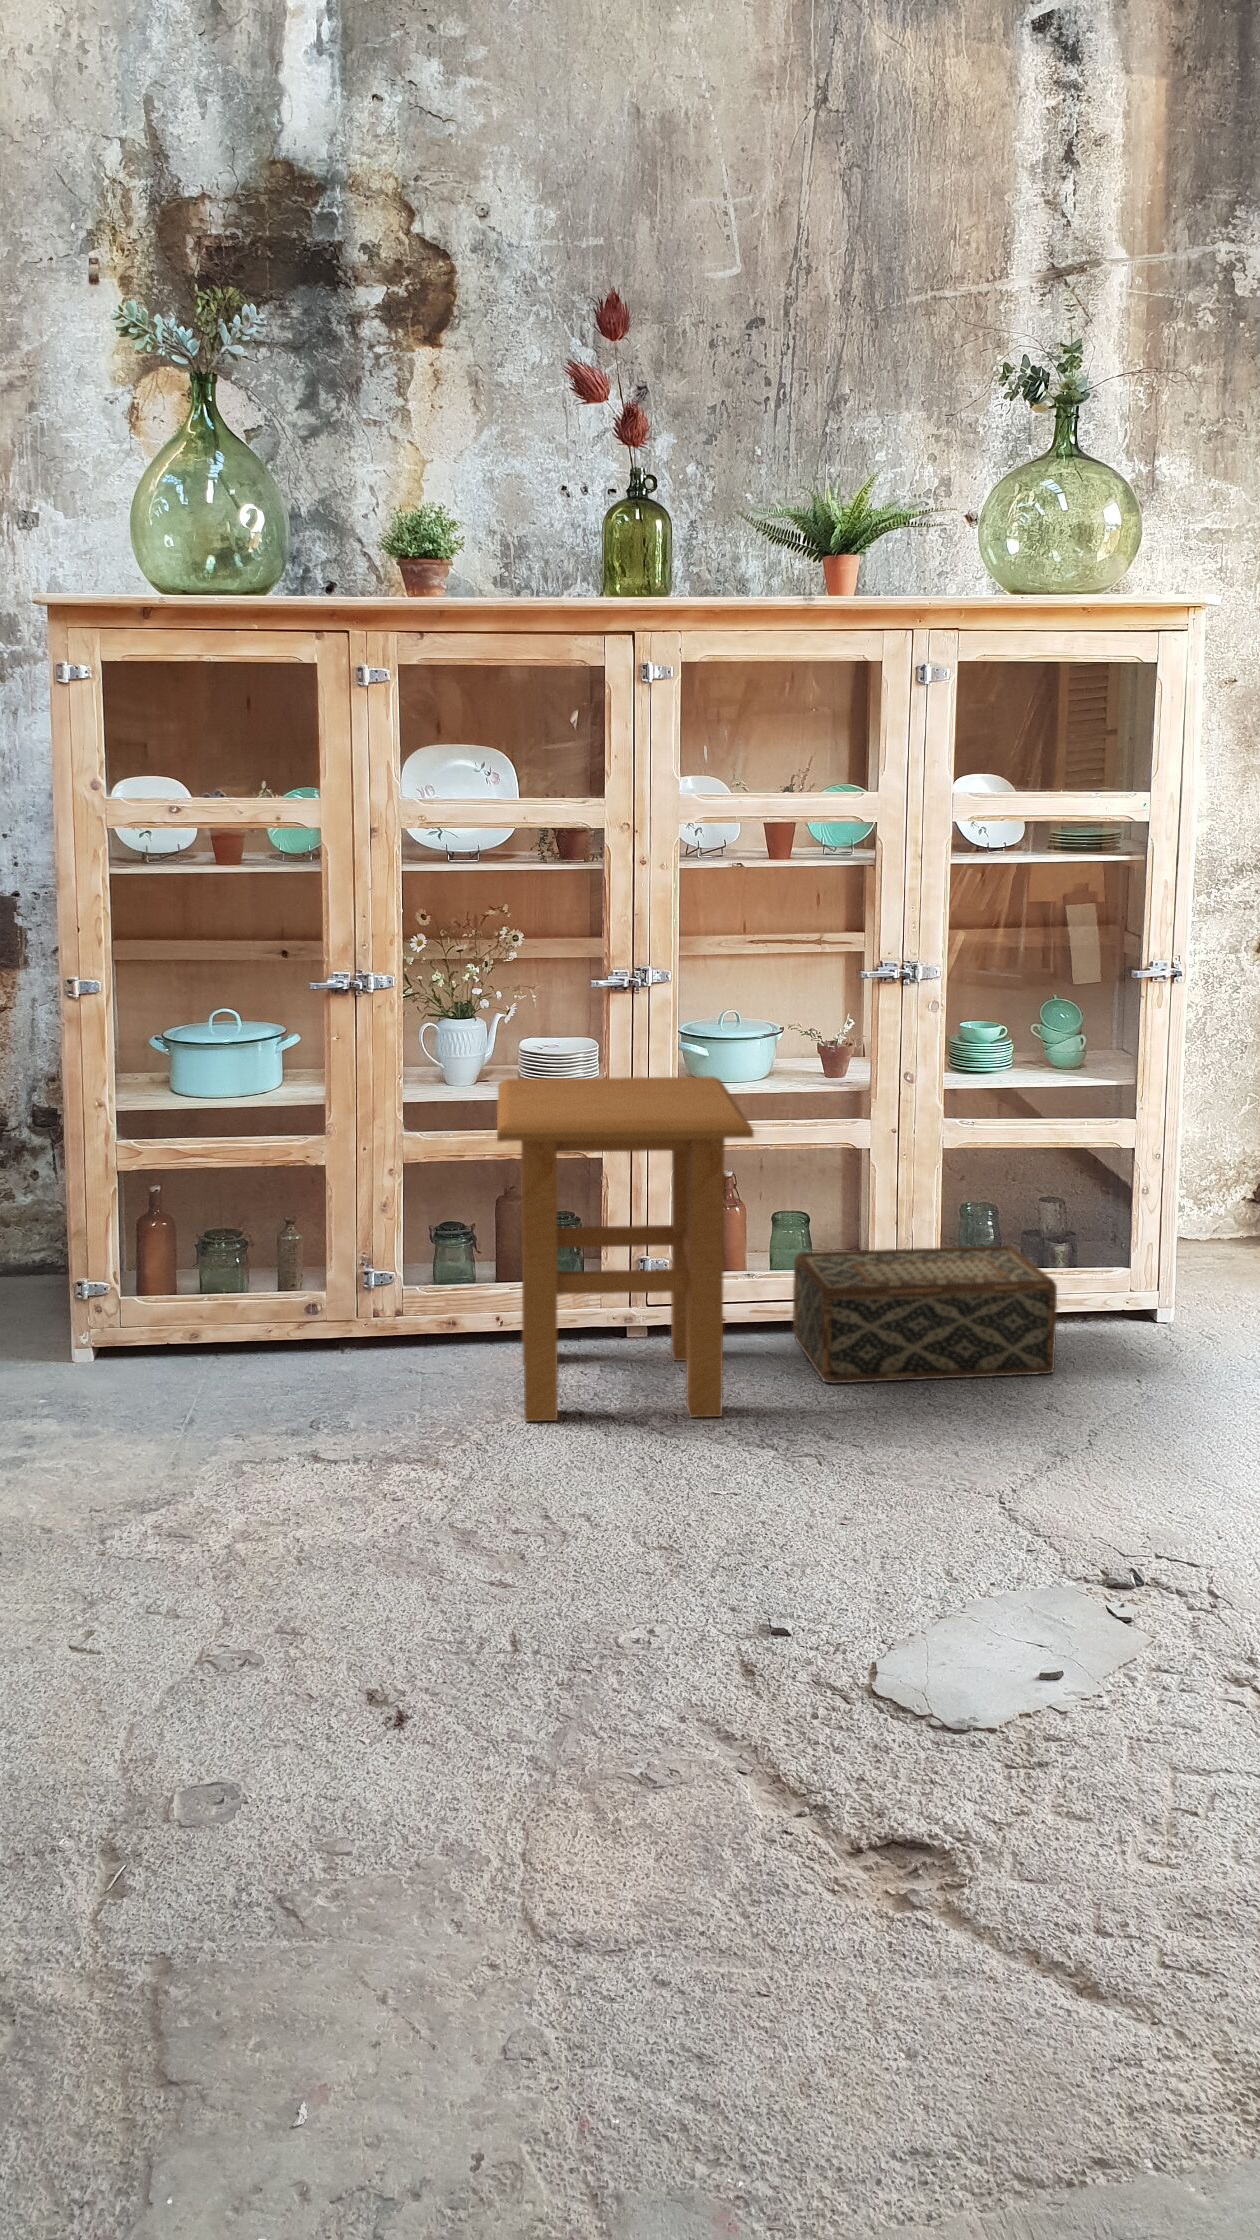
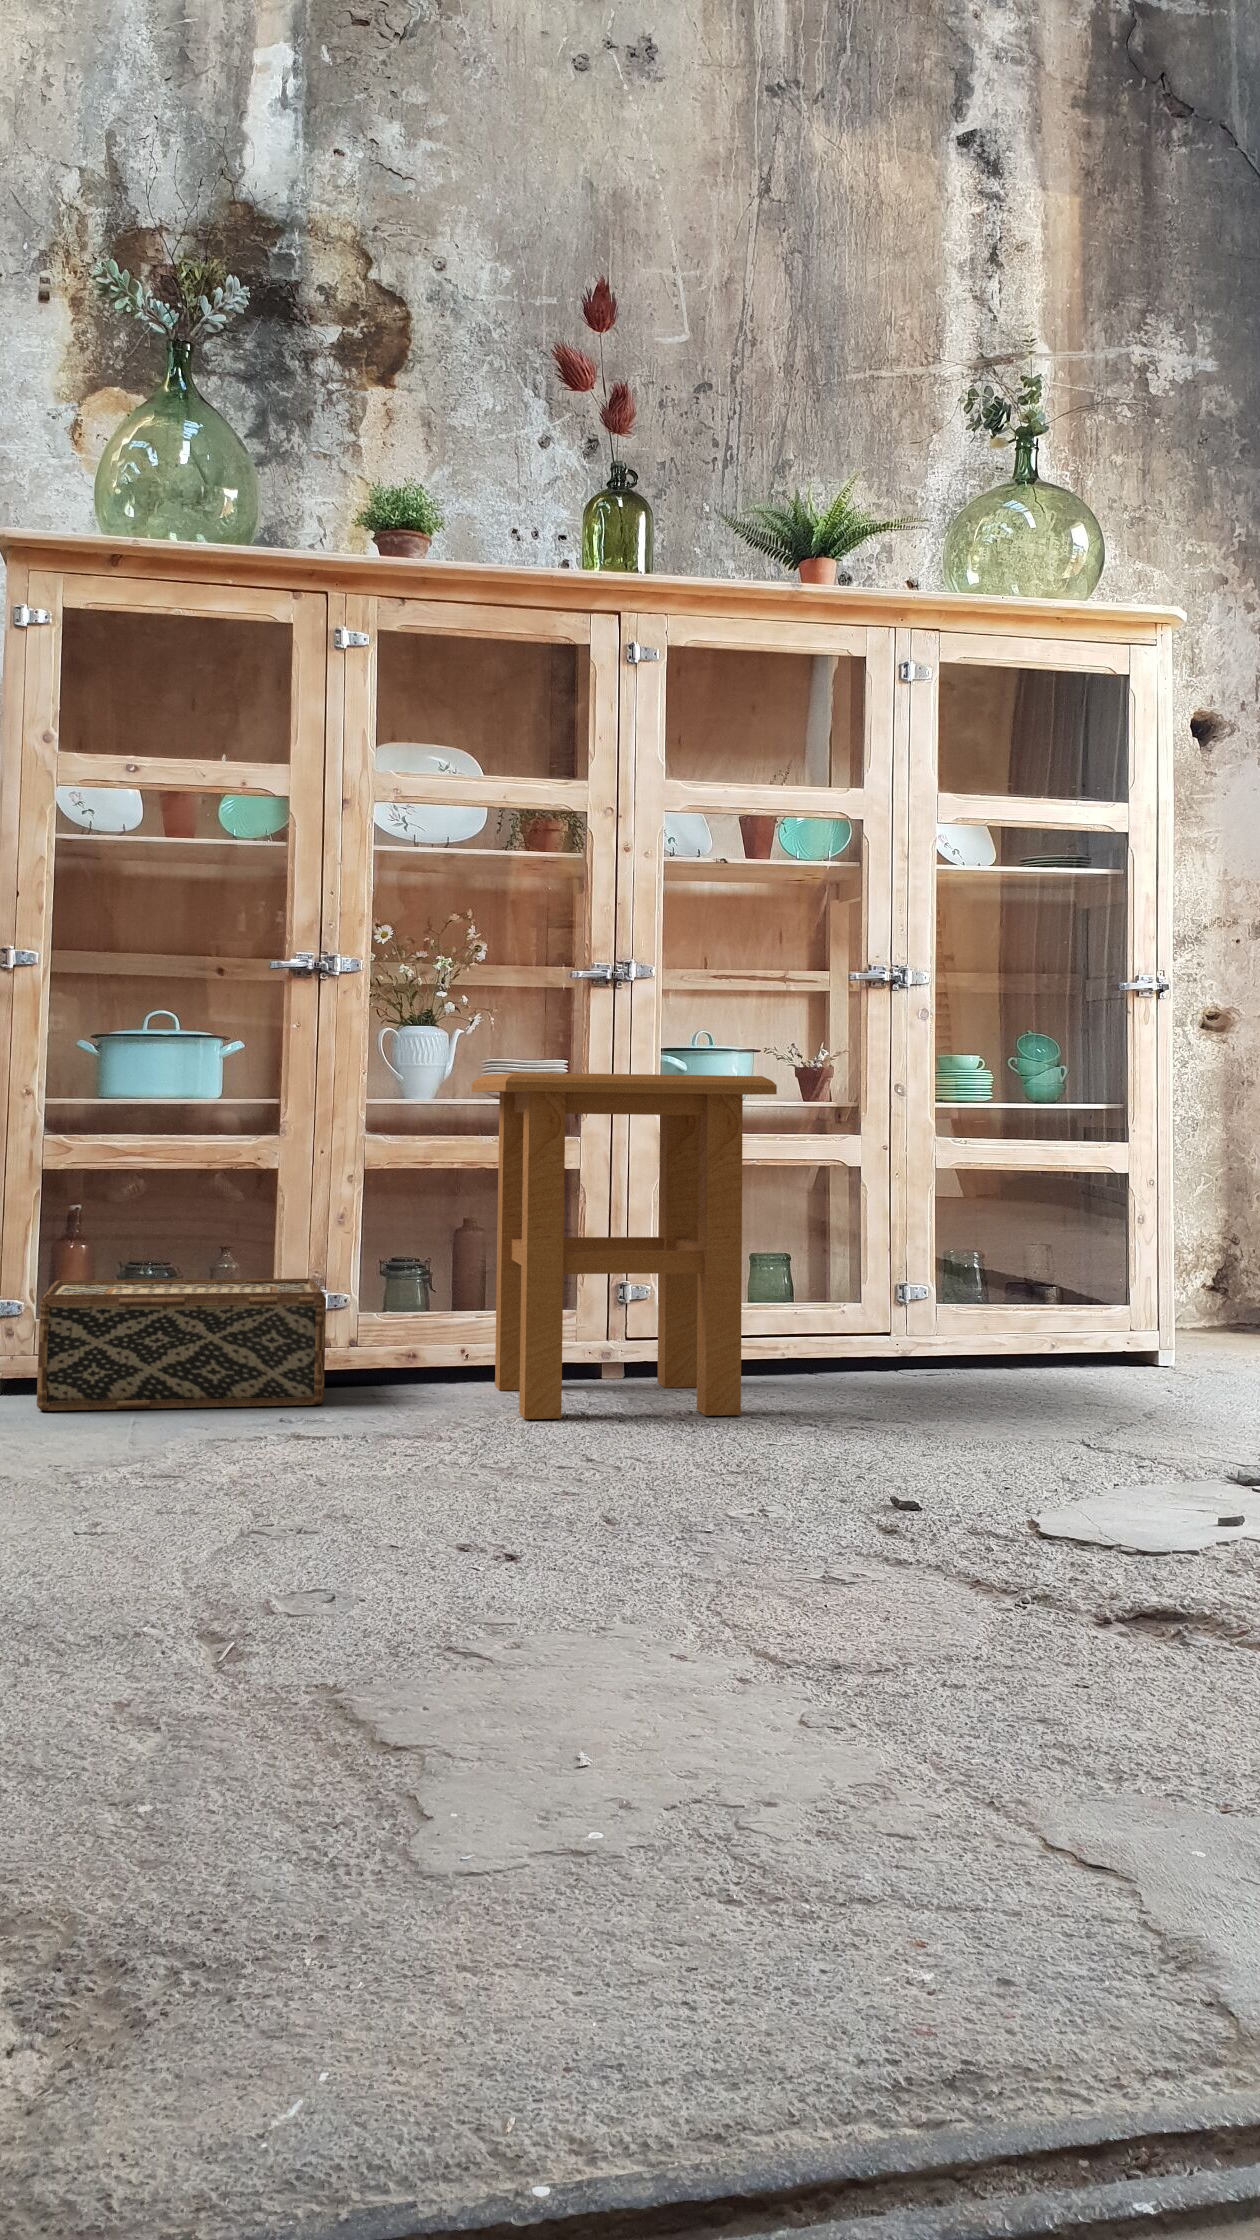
woven basket: present [793,1245,1057,1383] -> present [37,1279,326,1411]

